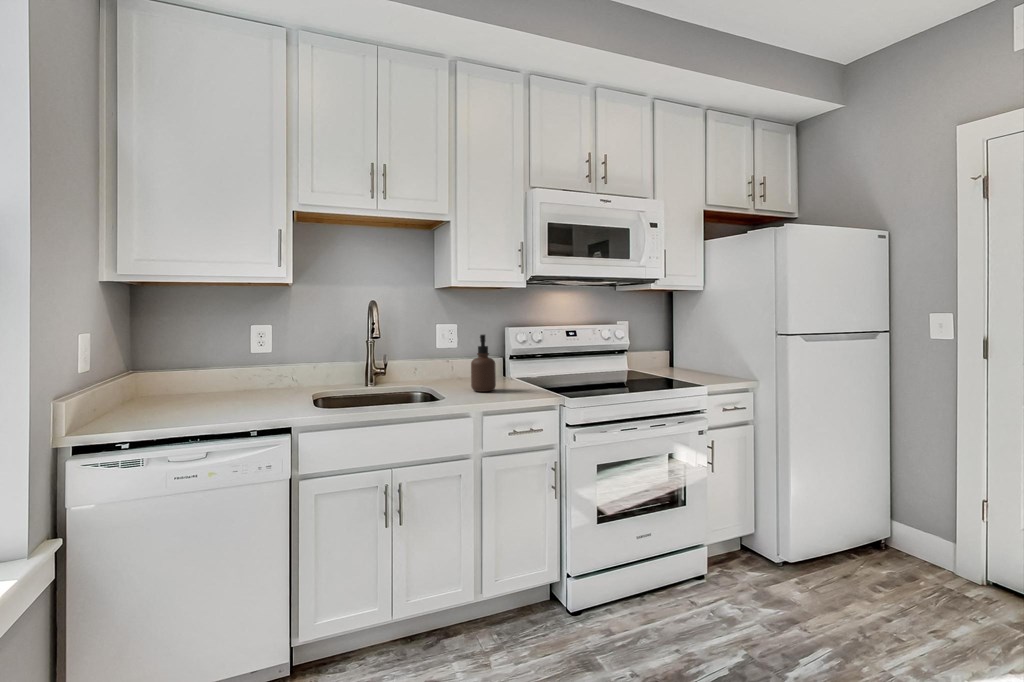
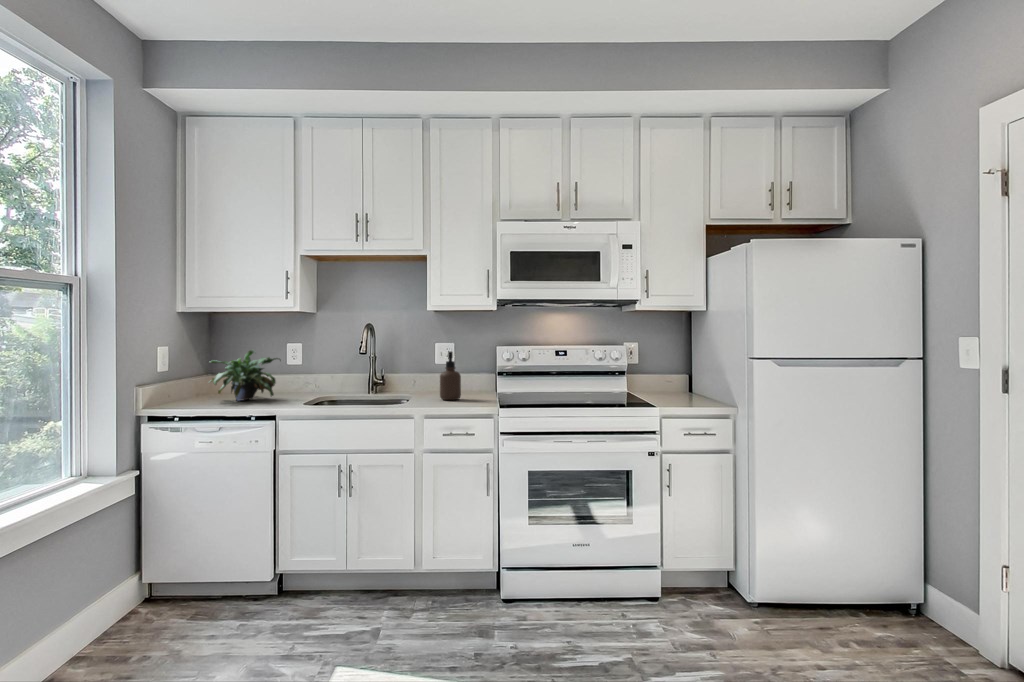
potted plant: none [160,337,268,409] -> present [210,350,281,401]

